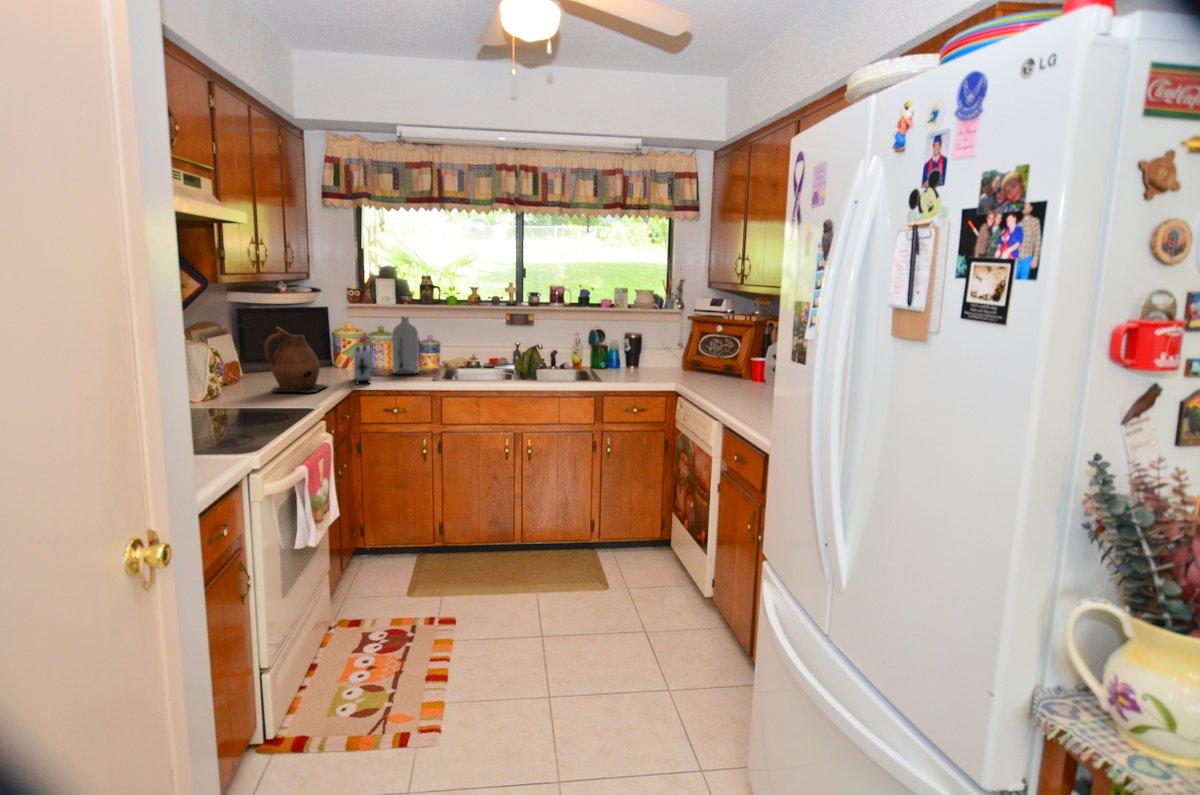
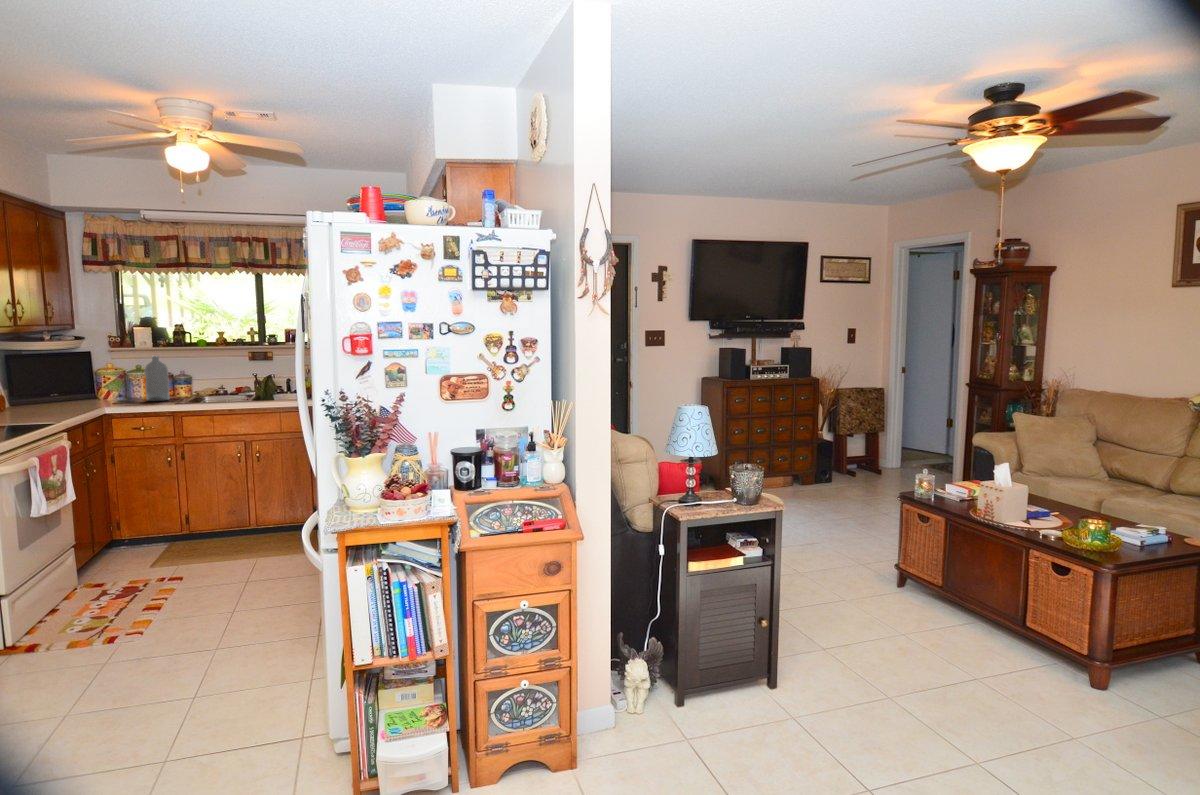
ceramic pitcher: present [264,327,328,393] -> none [21,366,81,415]
toaster: present [354,346,371,384] -> none [103,379,123,409]

